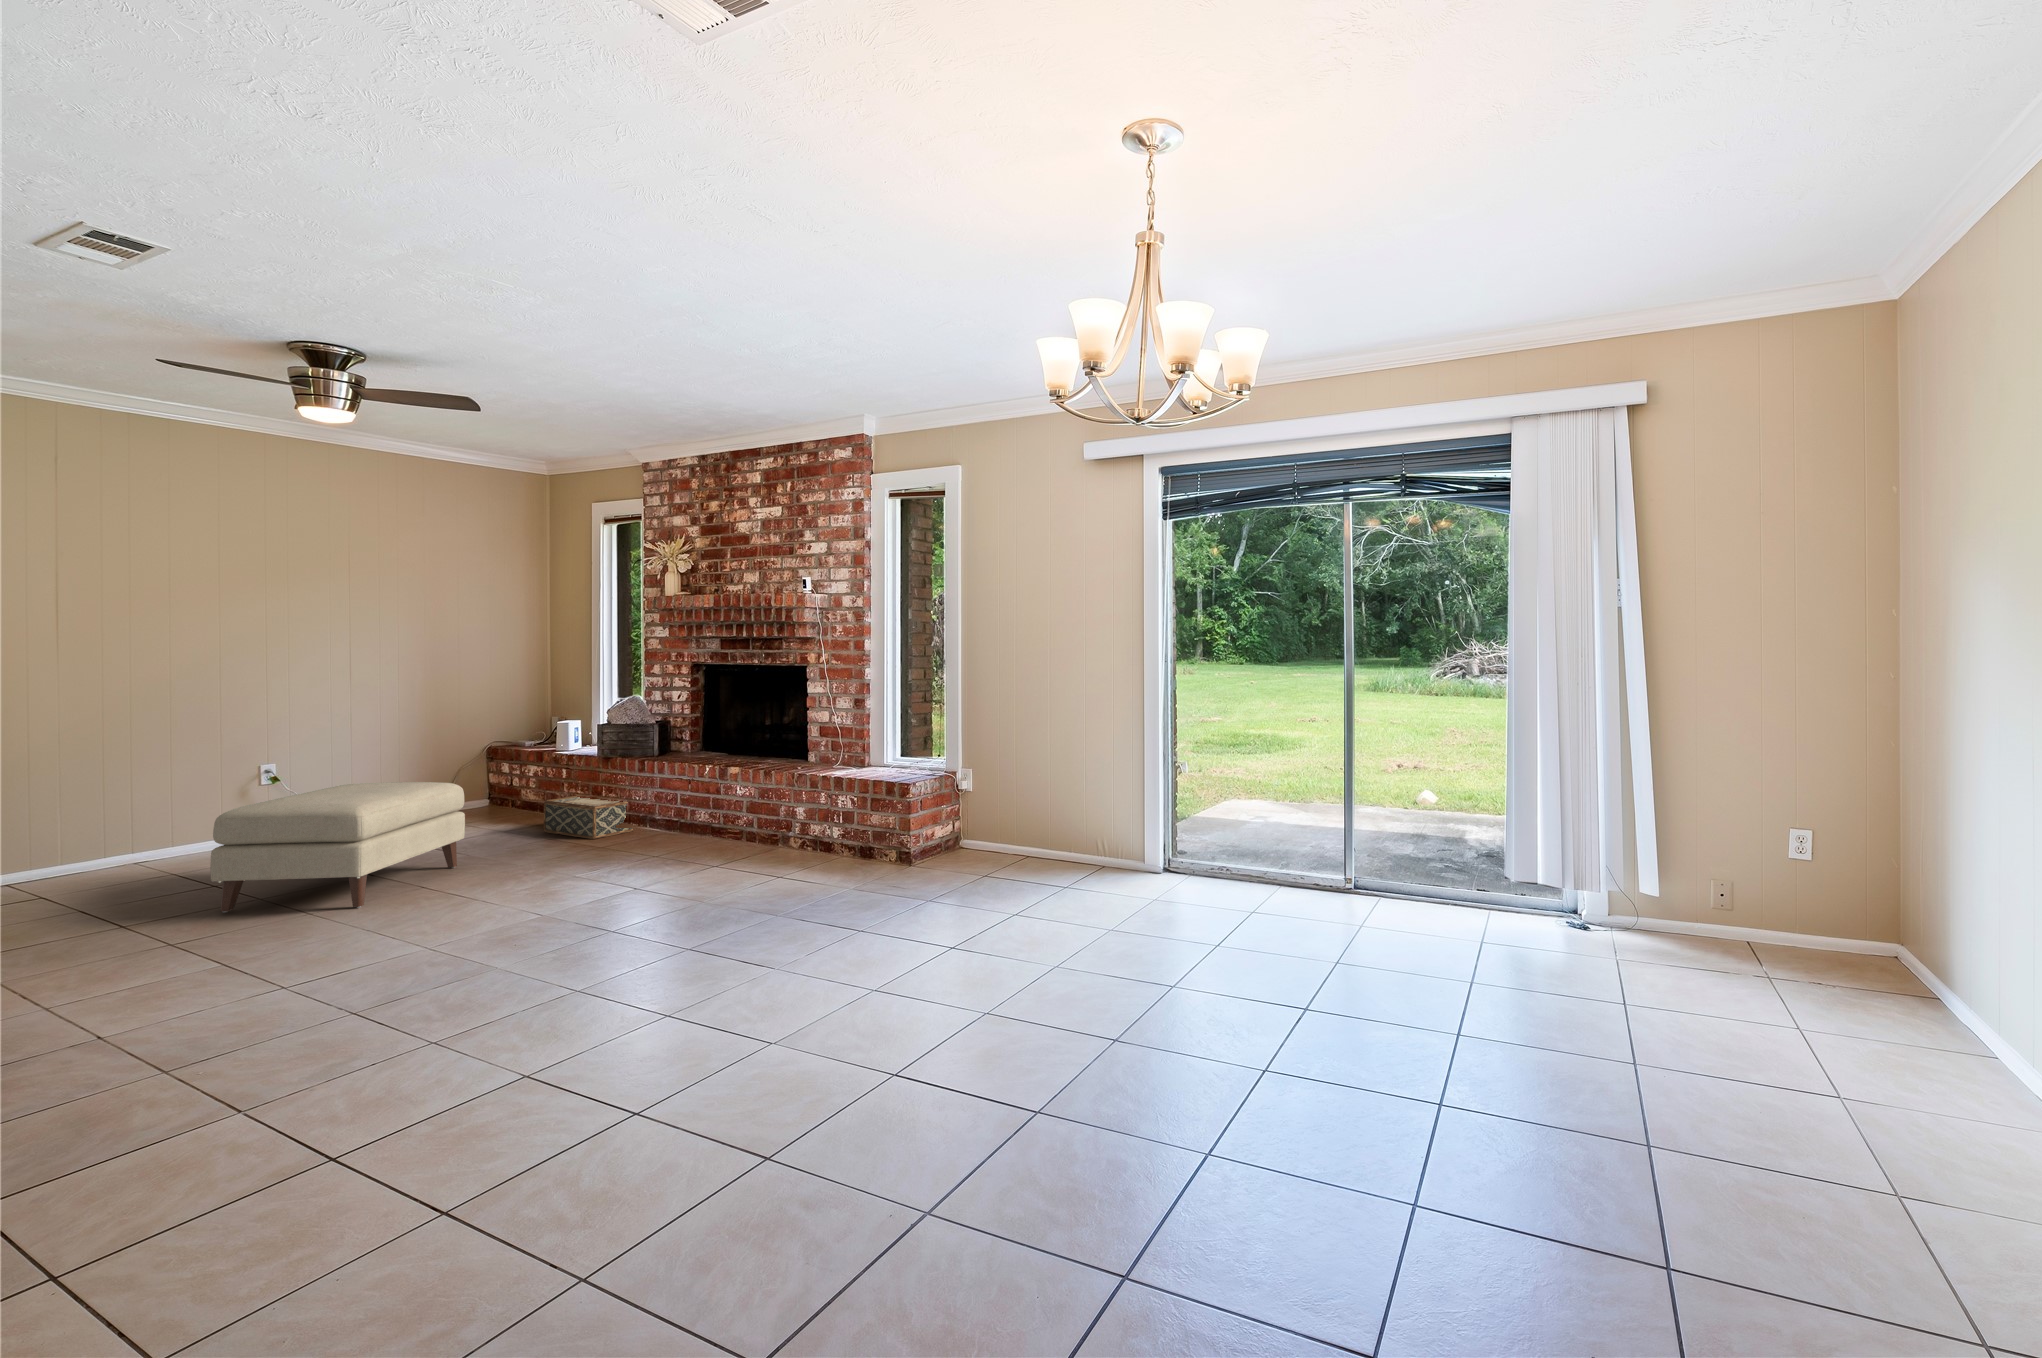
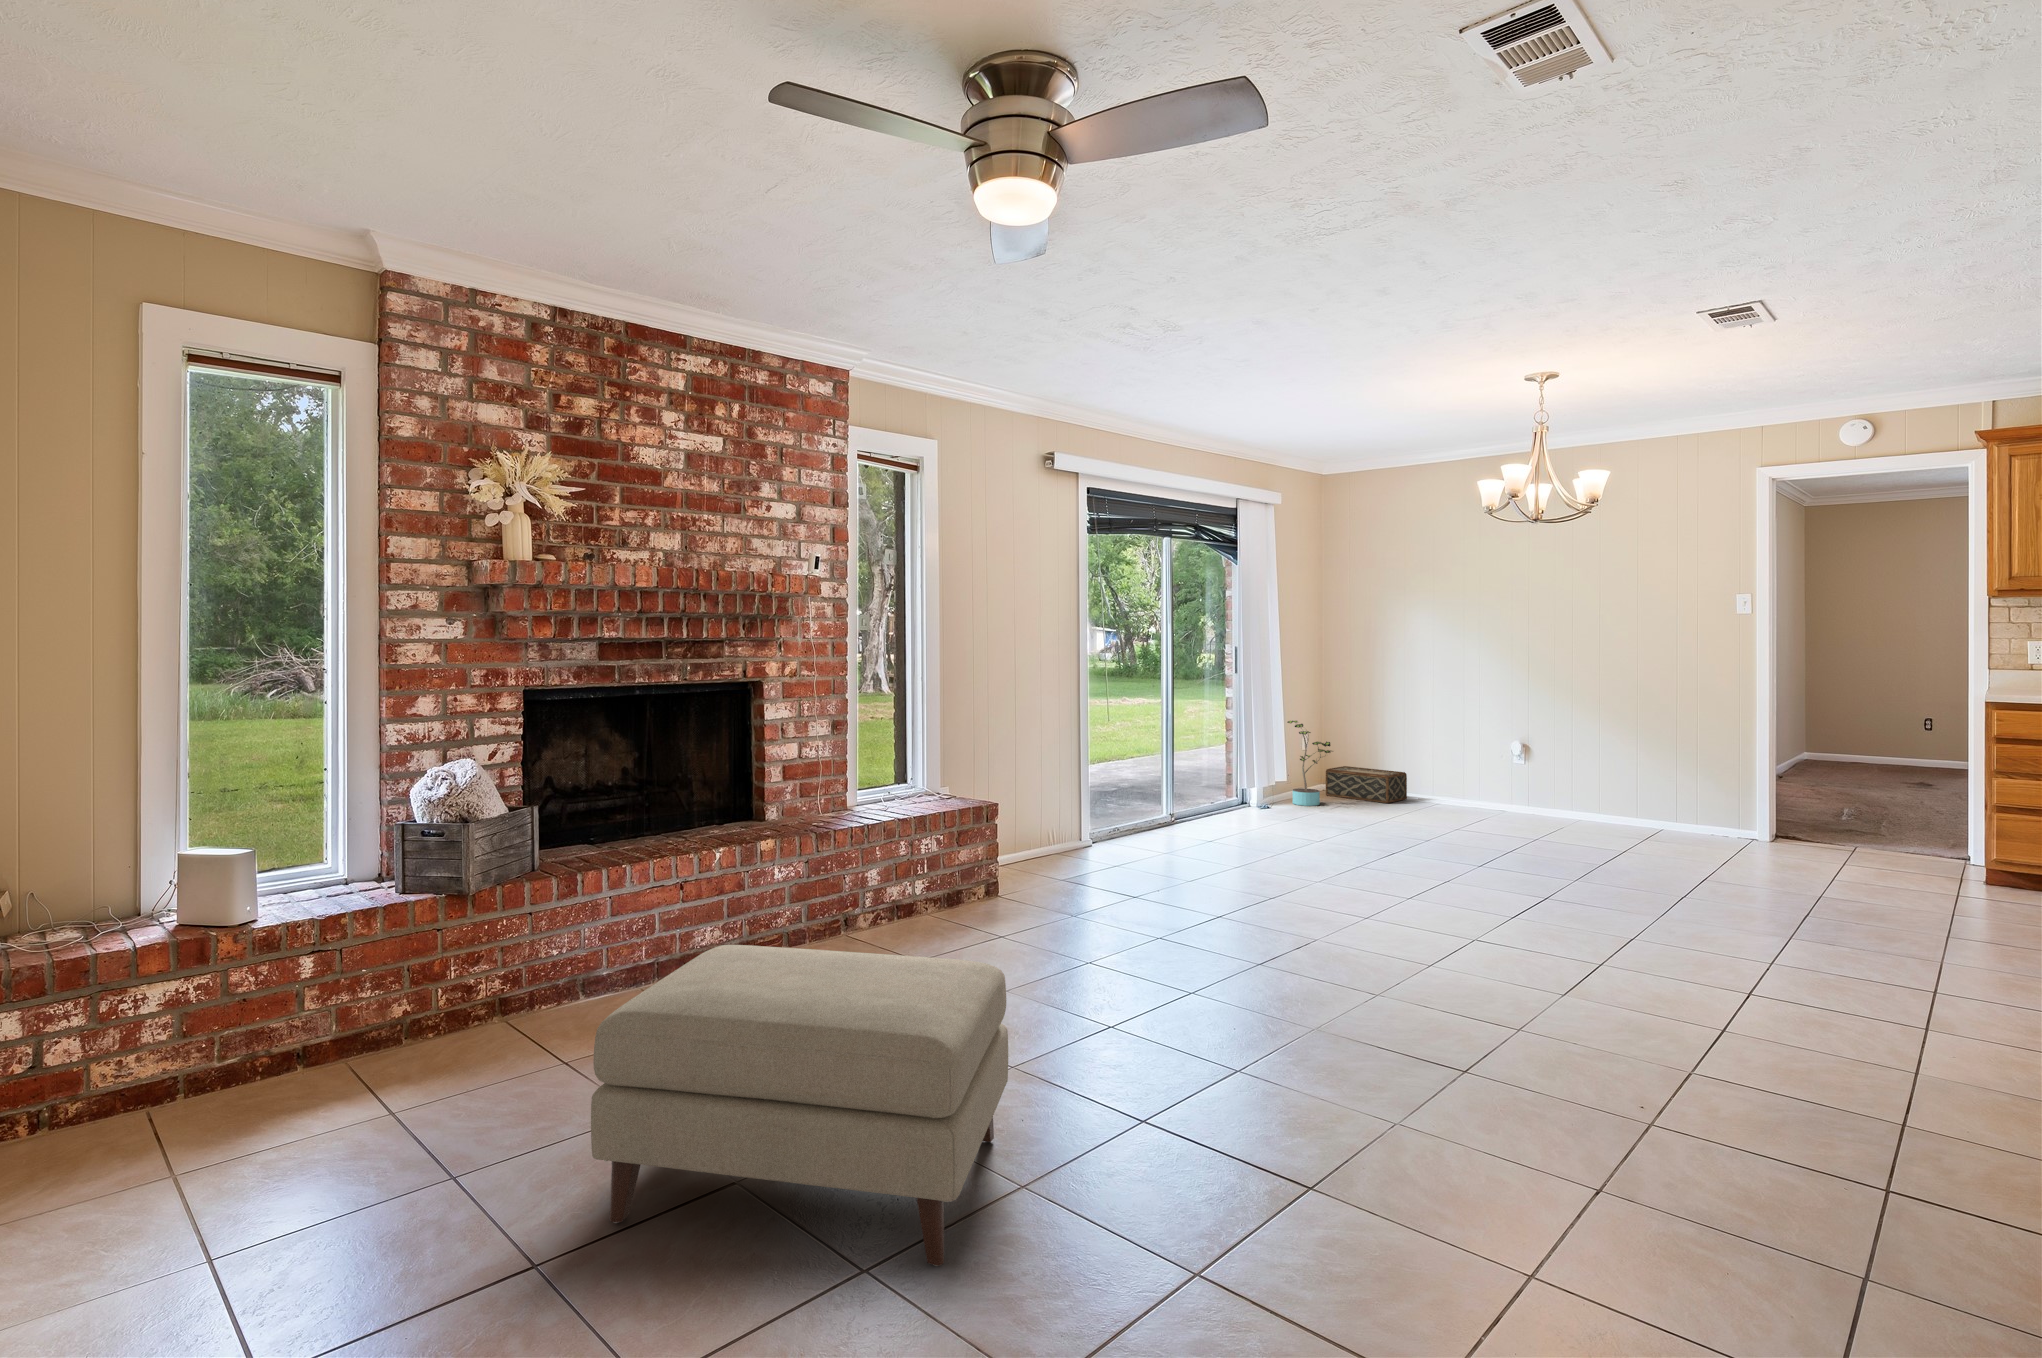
potted plant: none [1611,784,1725,949] -> present [1287,721,1331,806]
woven basket: present [544,795,634,839] -> present [1326,766,1407,803]

